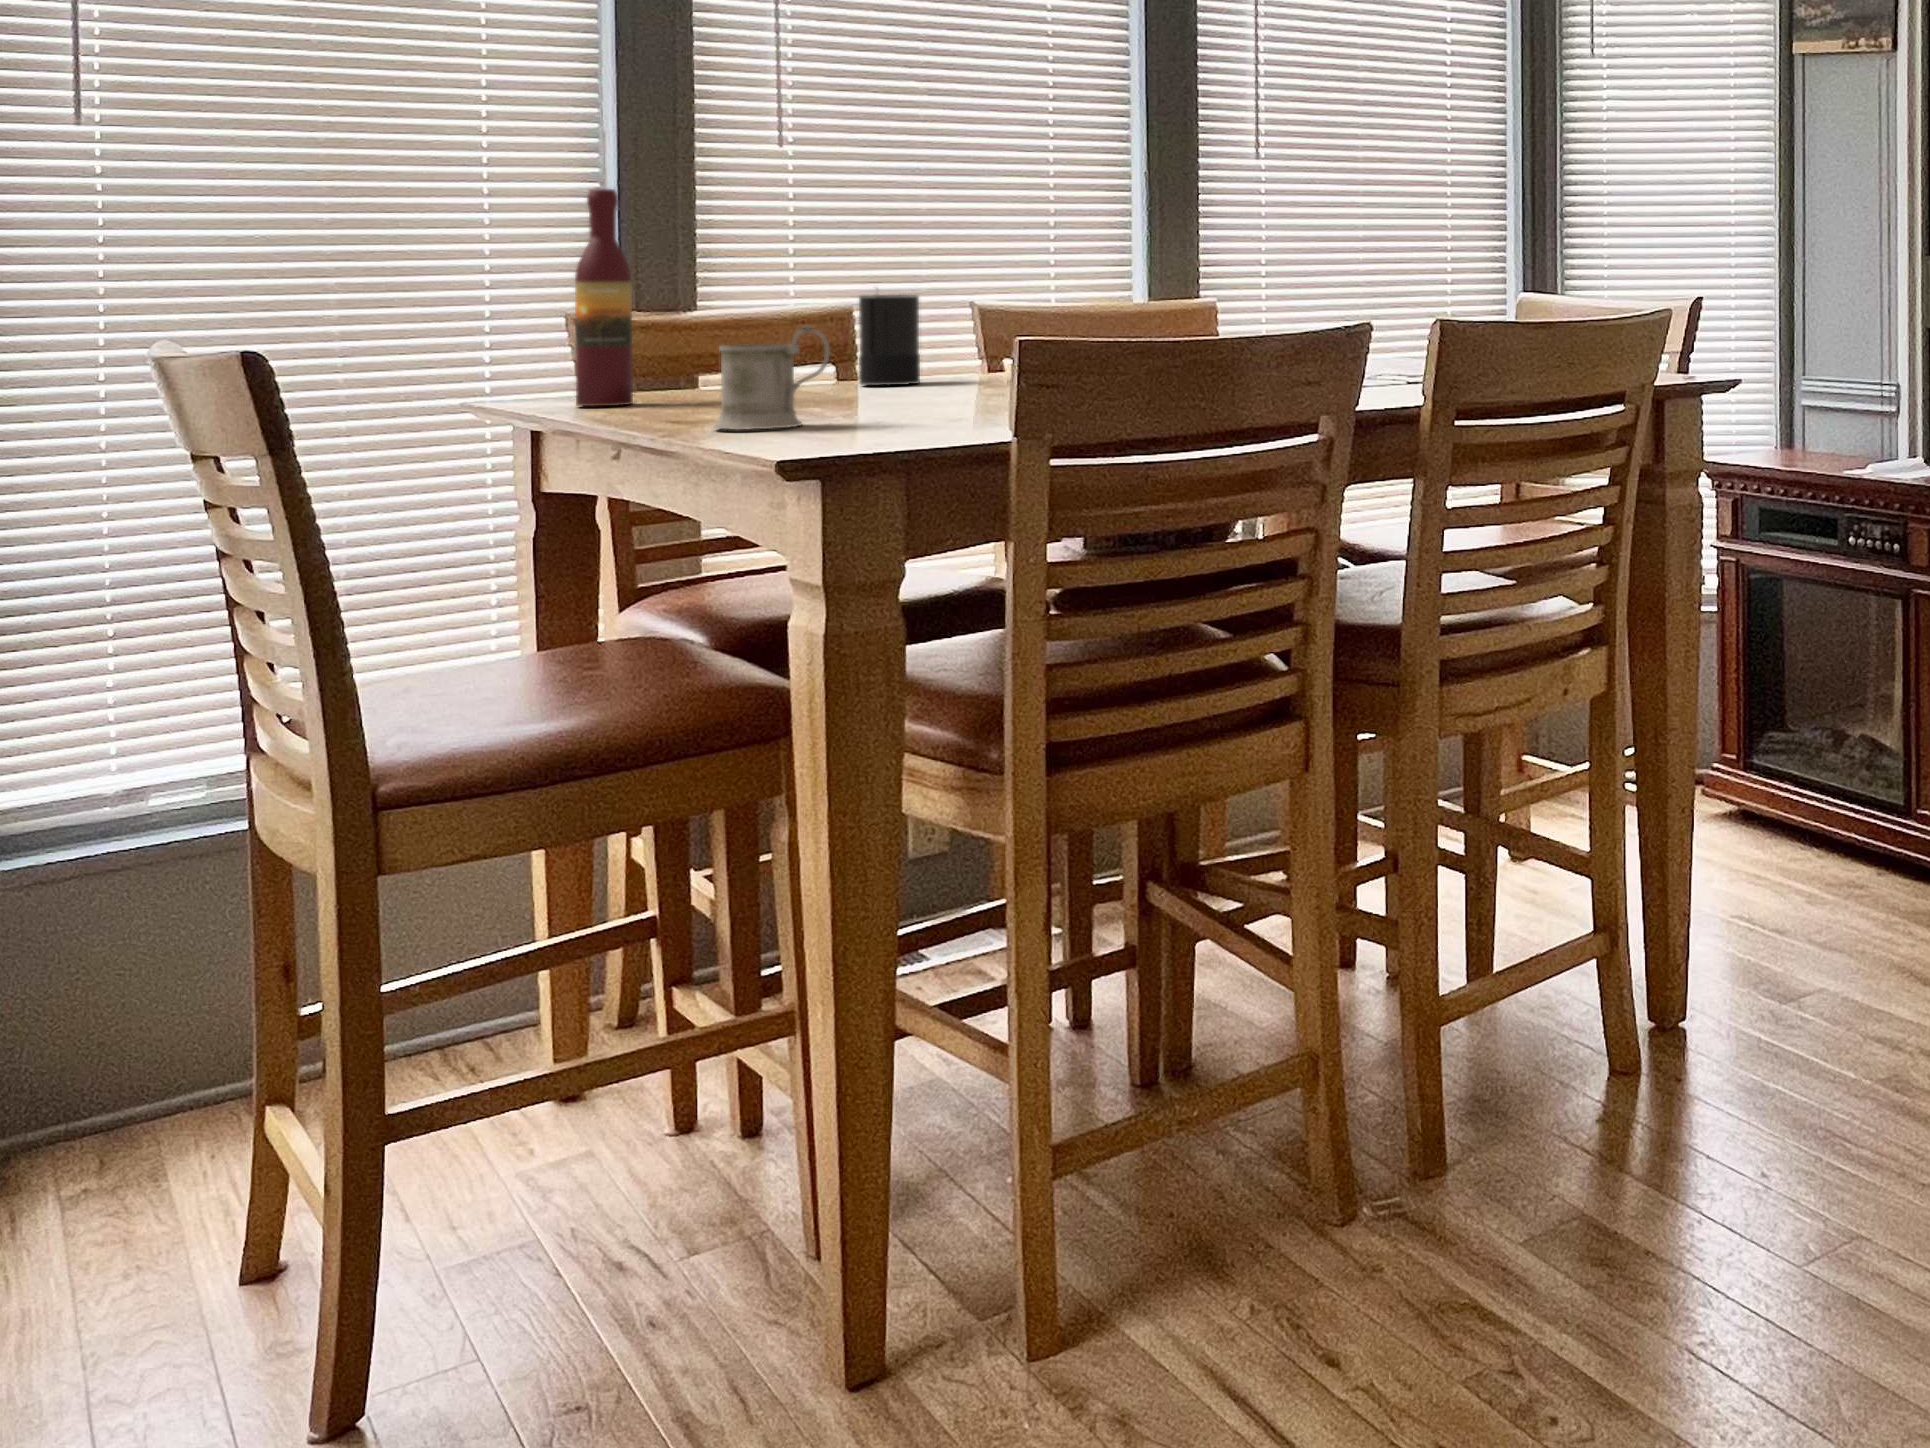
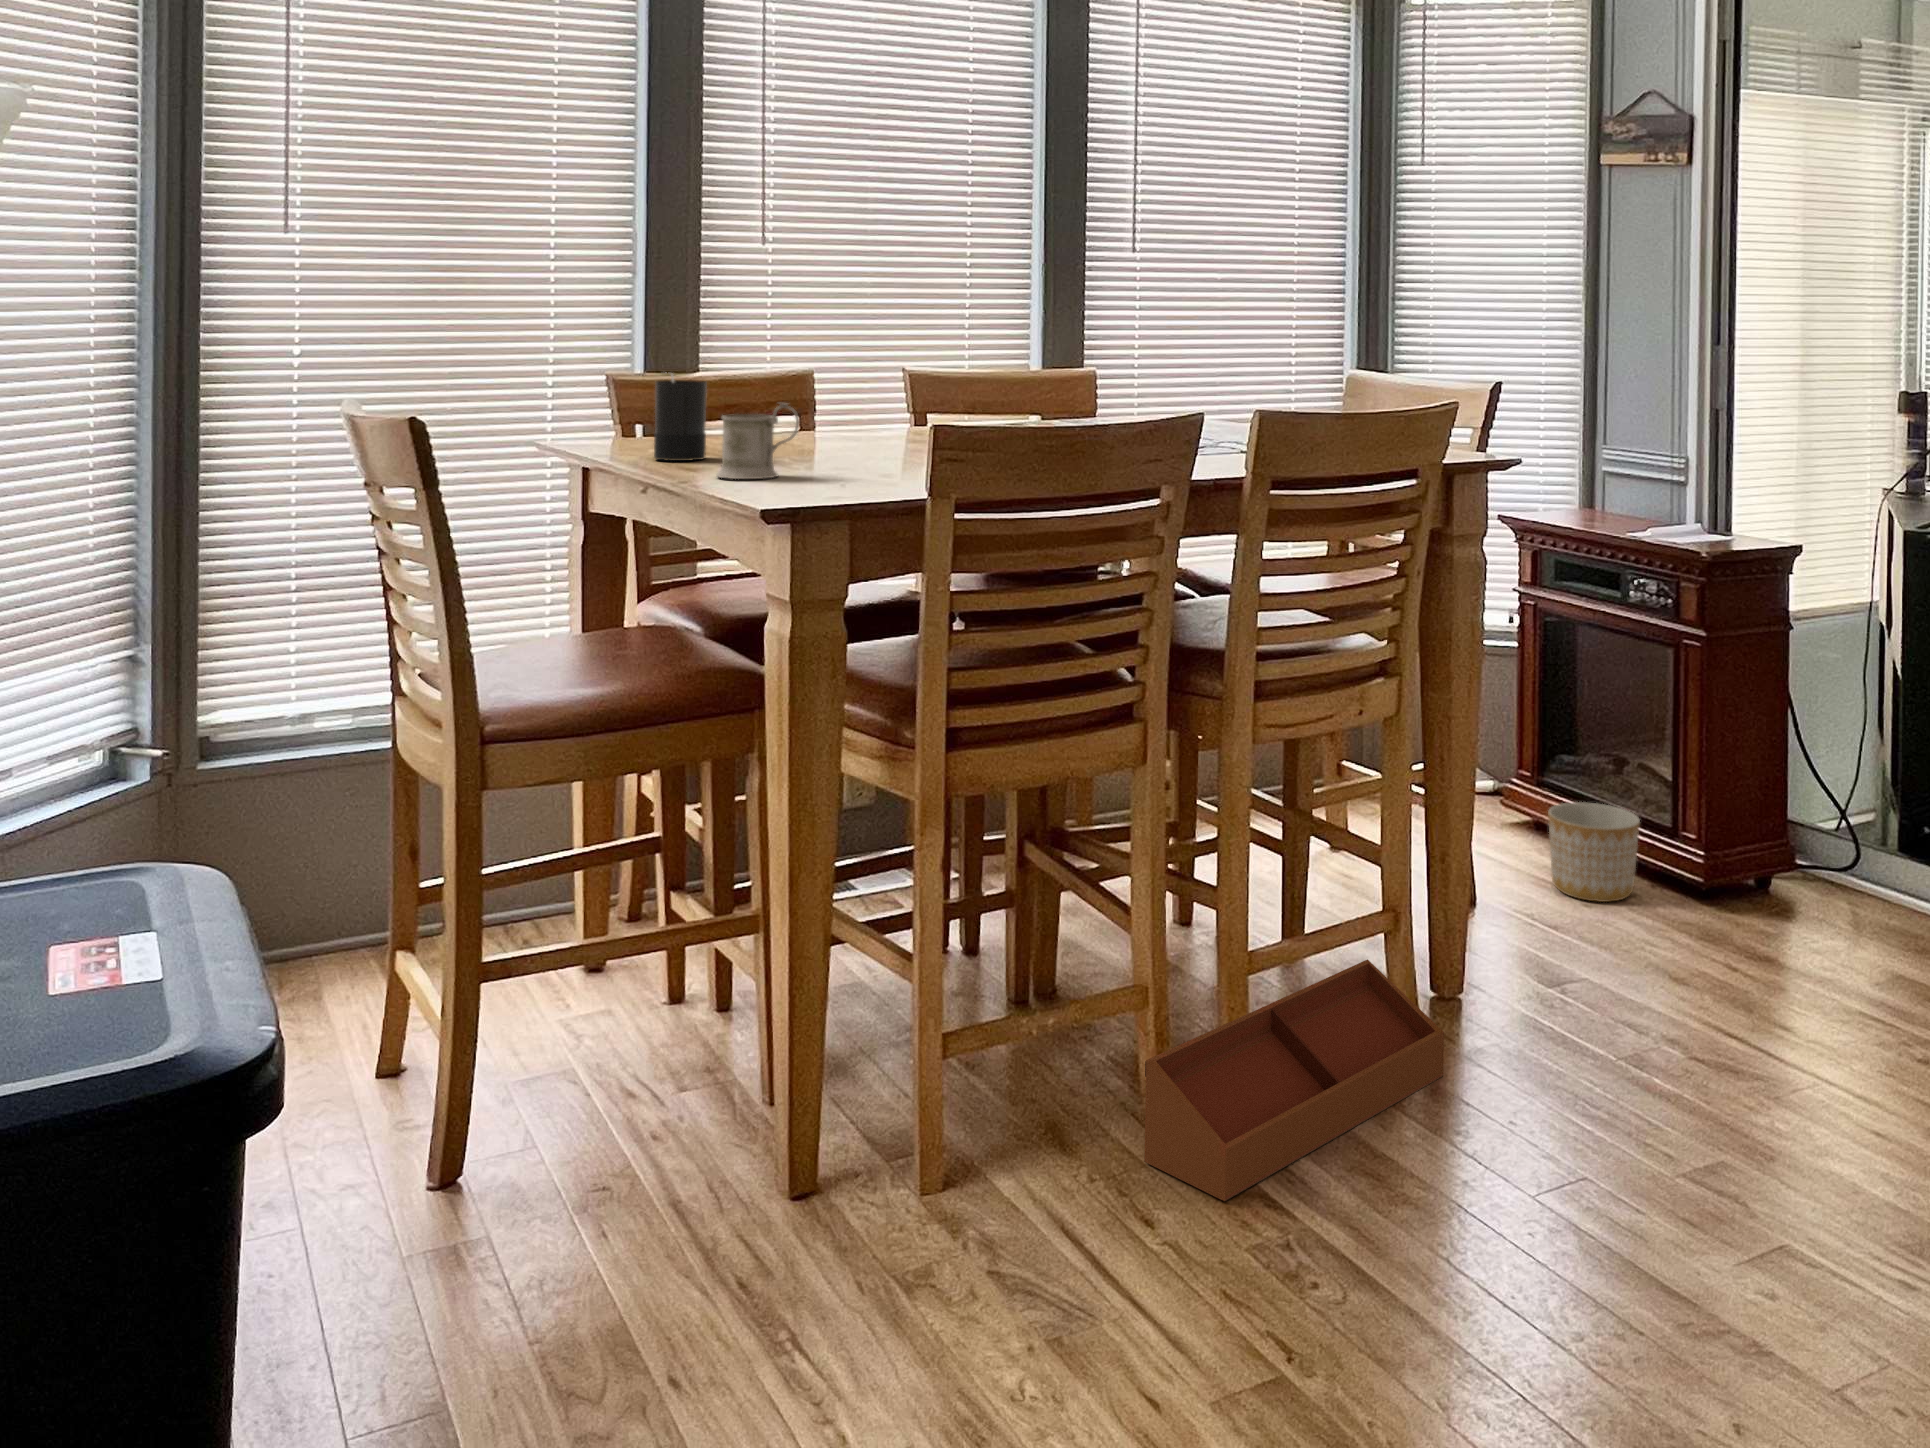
wine bottle: present [575,188,633,406] -> none [616,288,657,451]
candle: present [859,289,920,385] -> present [654,374,707,461]
planter: none [1765,780,1868,893] -> present [1548,802,1640,902]
storage bin: none [1321,990,1679,1322] -> present [1145,959,1444,1201]

